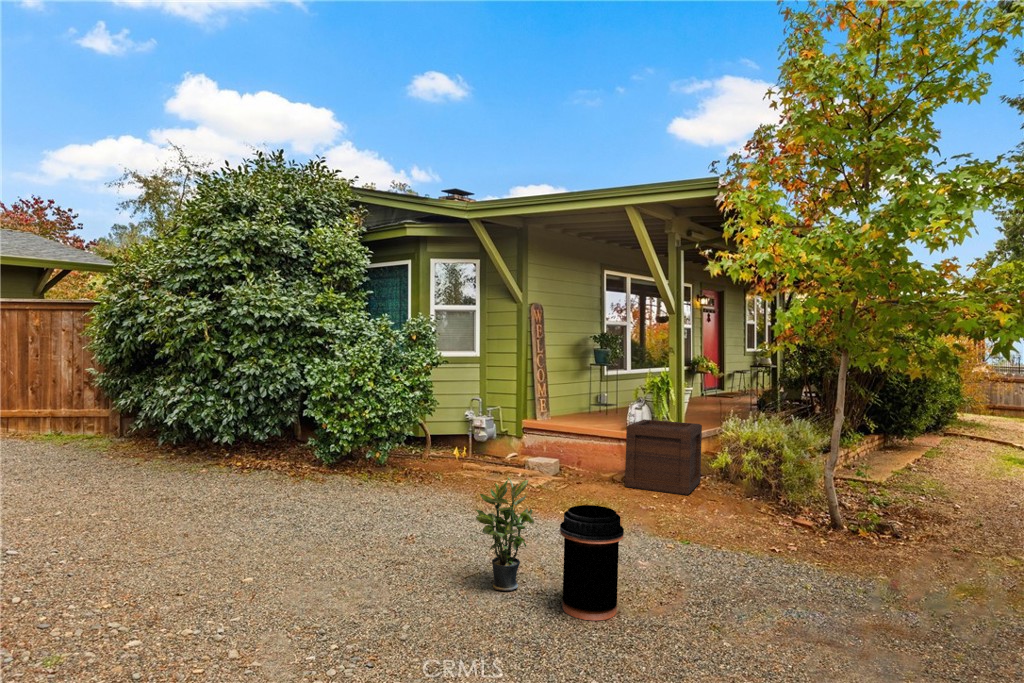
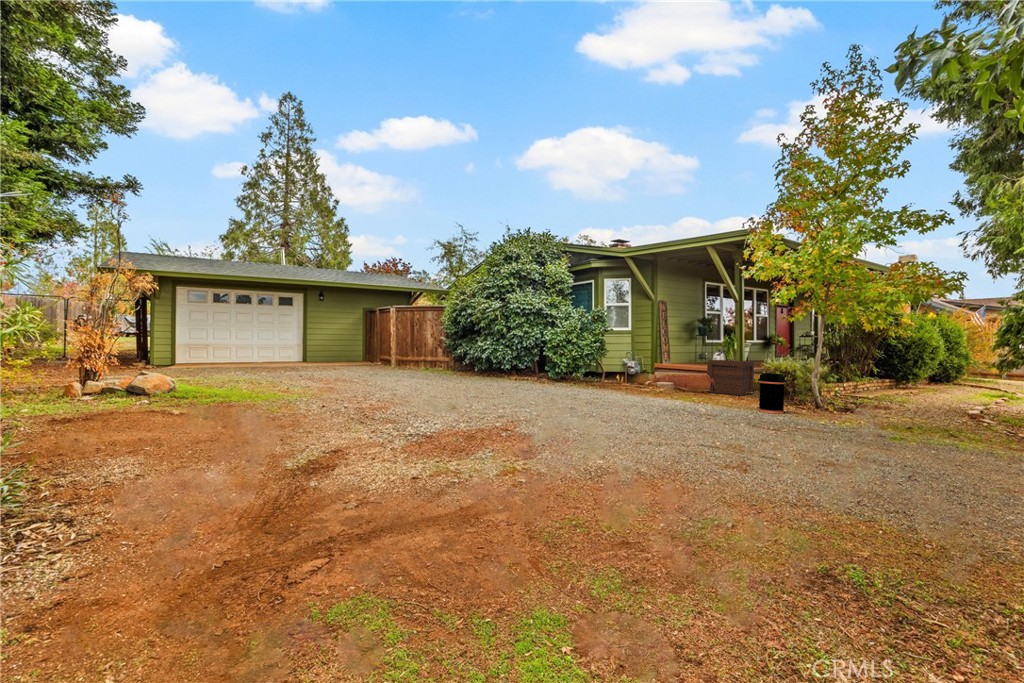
potted plant: present [476,478,534,591] -> none [622,361,647,404]
trash can: present [560,505,624,621] -> present [758,373,787,414]

